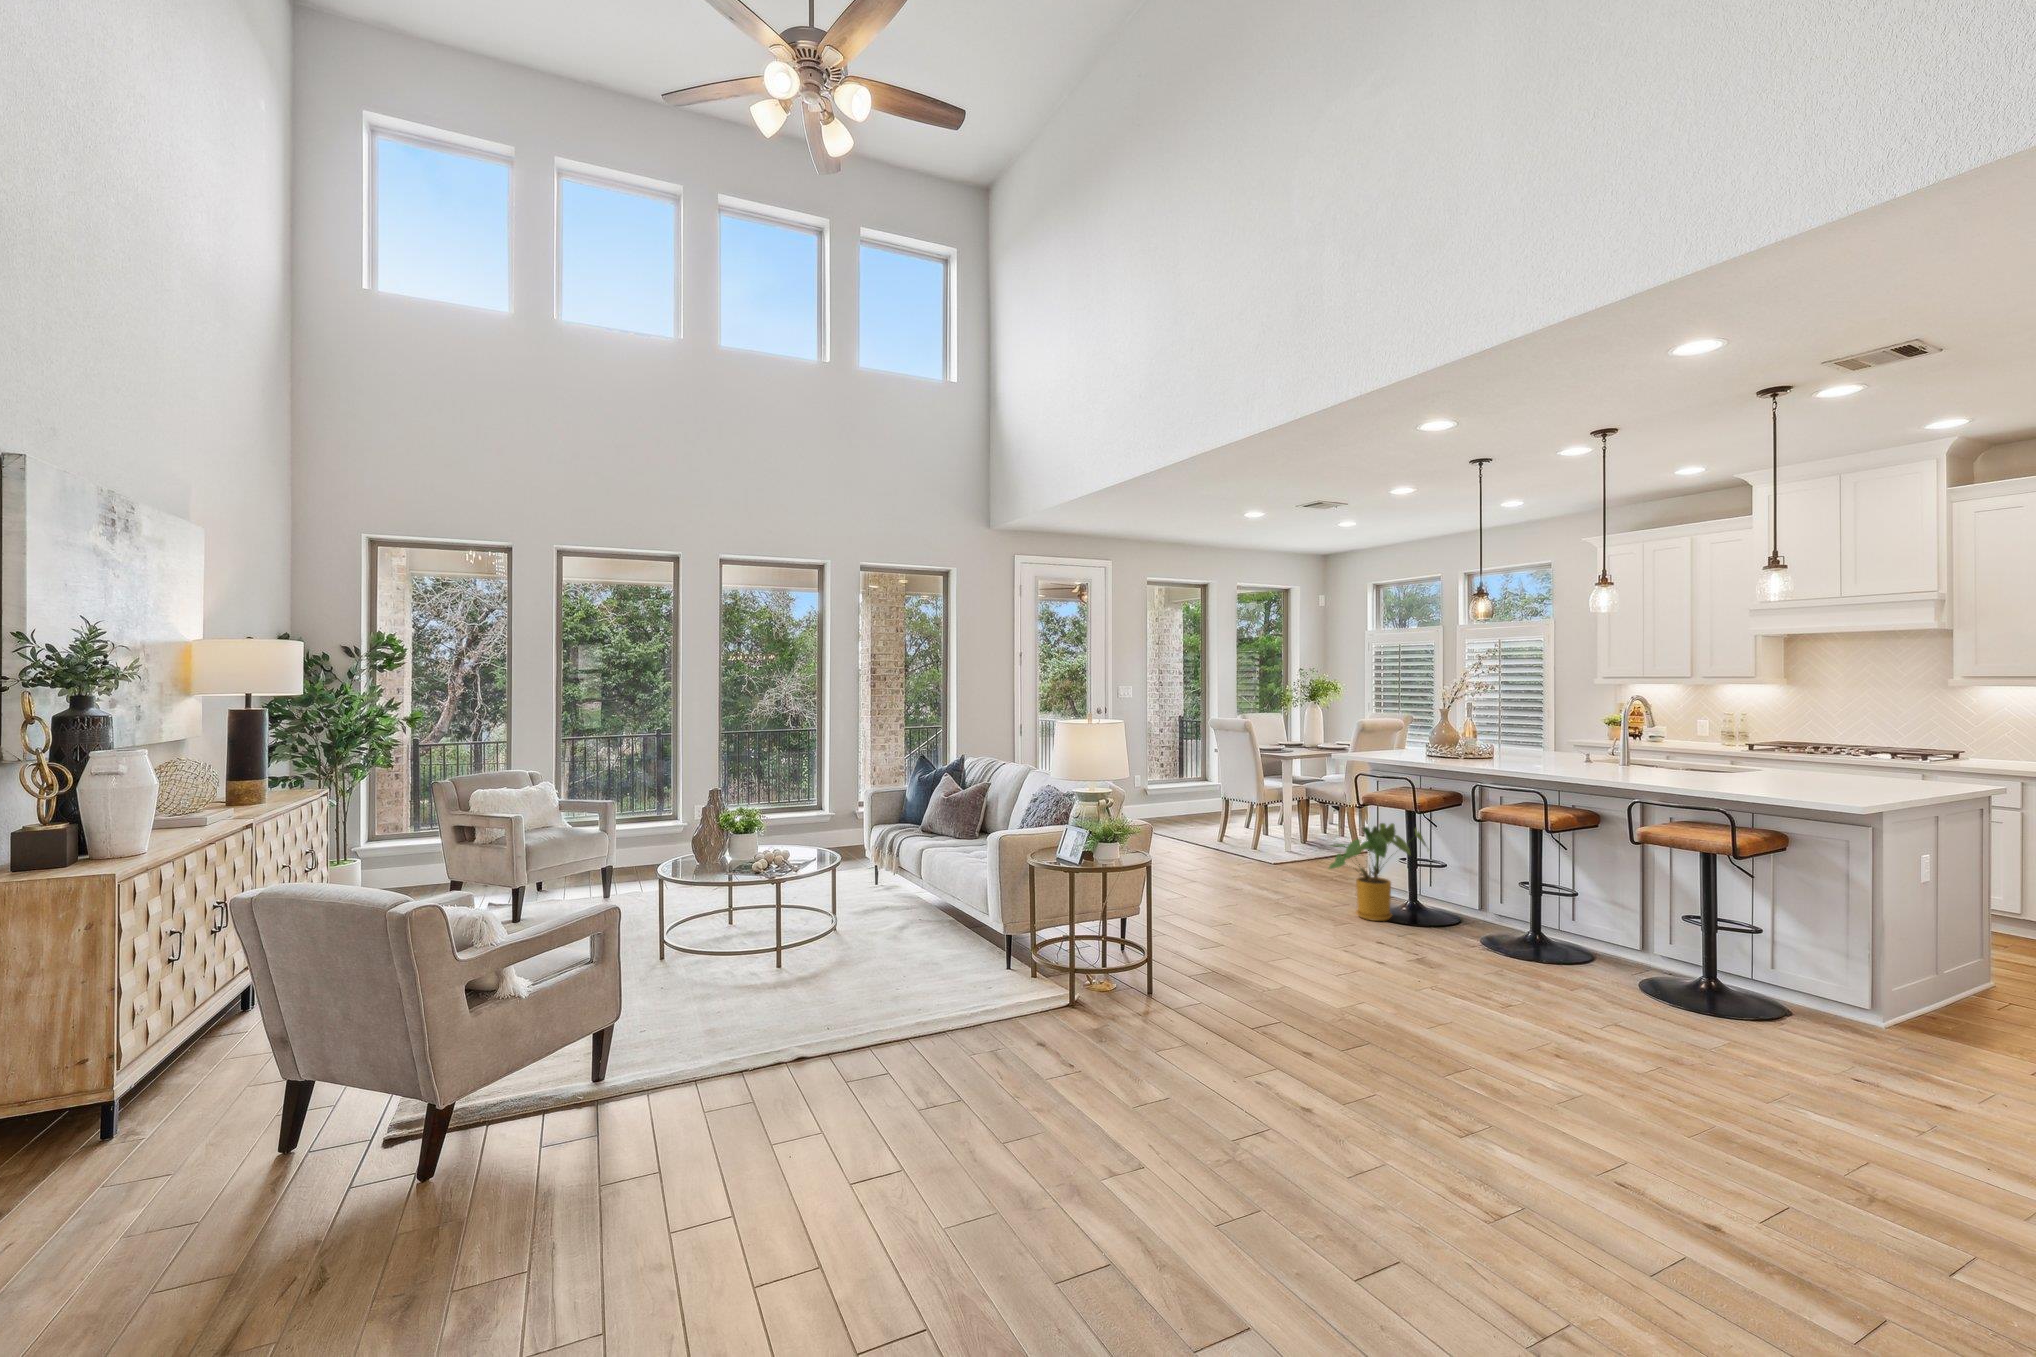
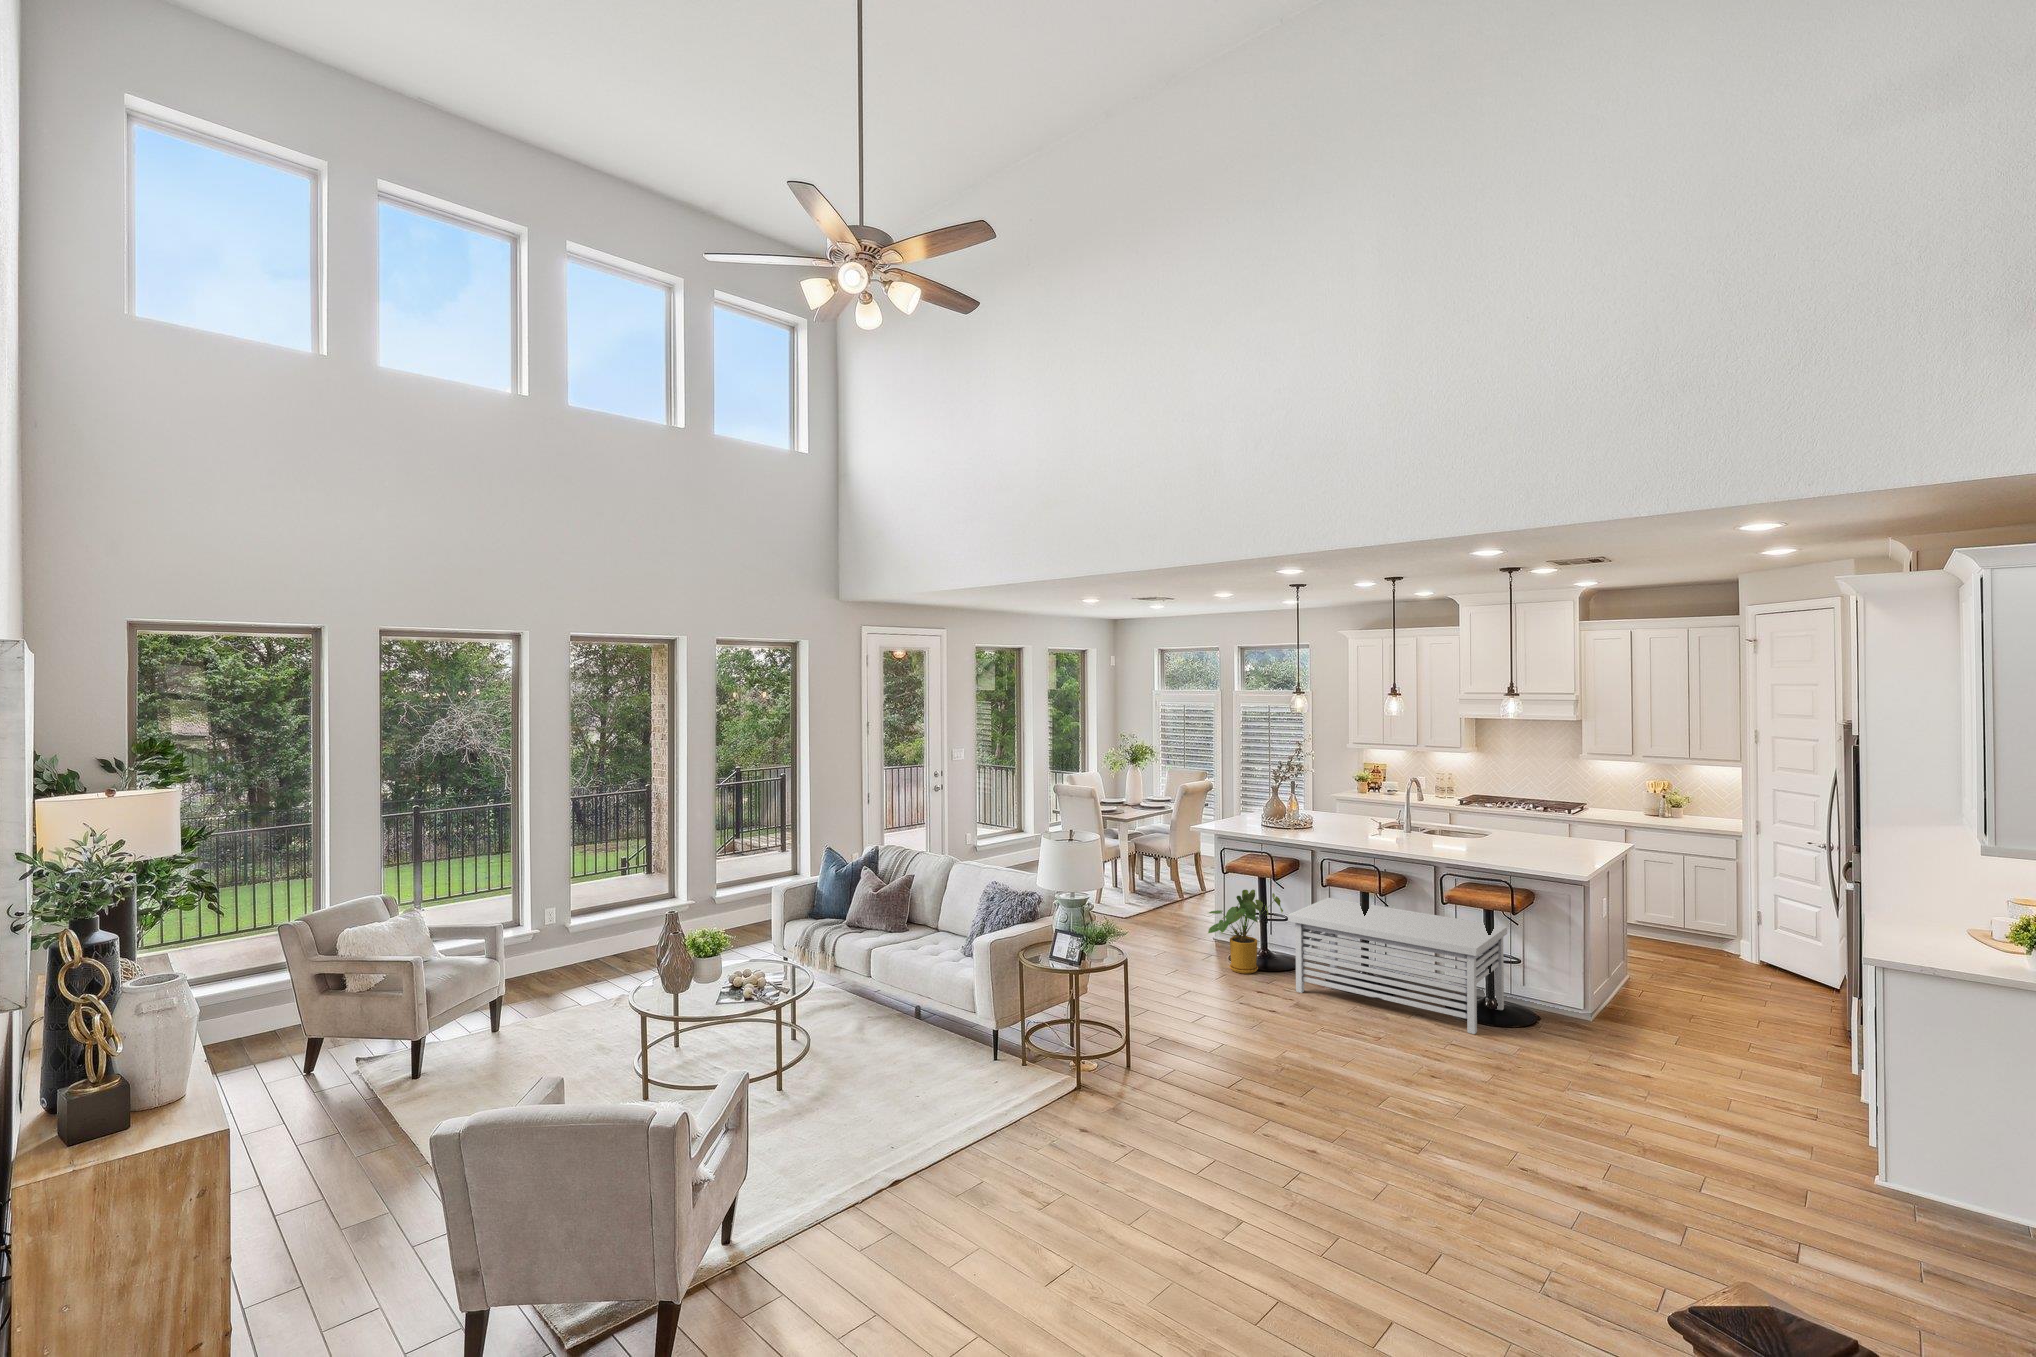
storage bench: none [1414,836,1735,1018] -> present [1288,898,1507,1034]

